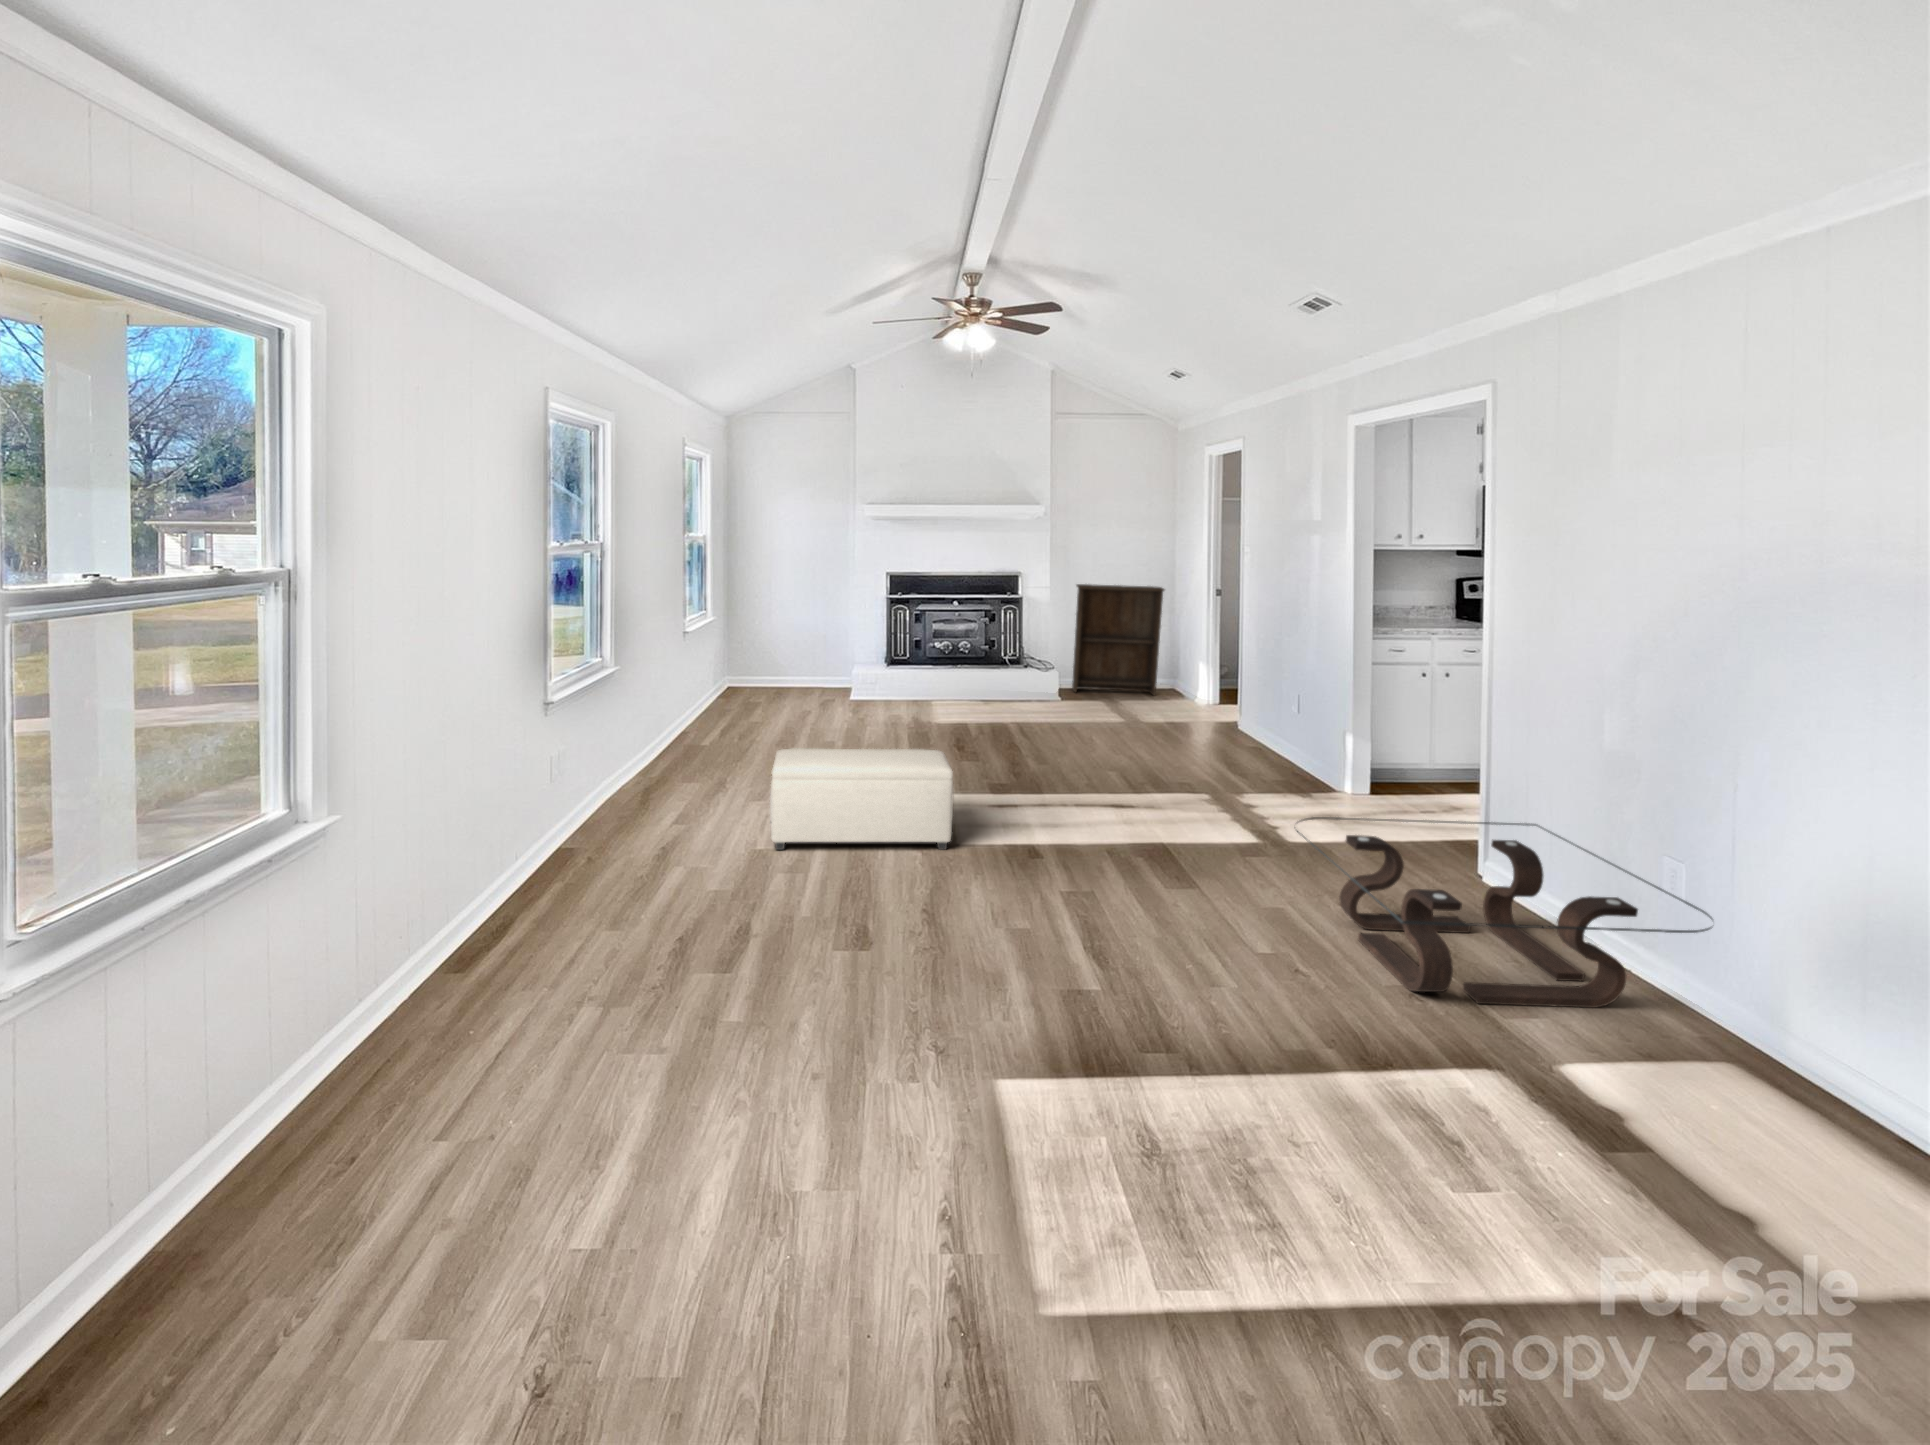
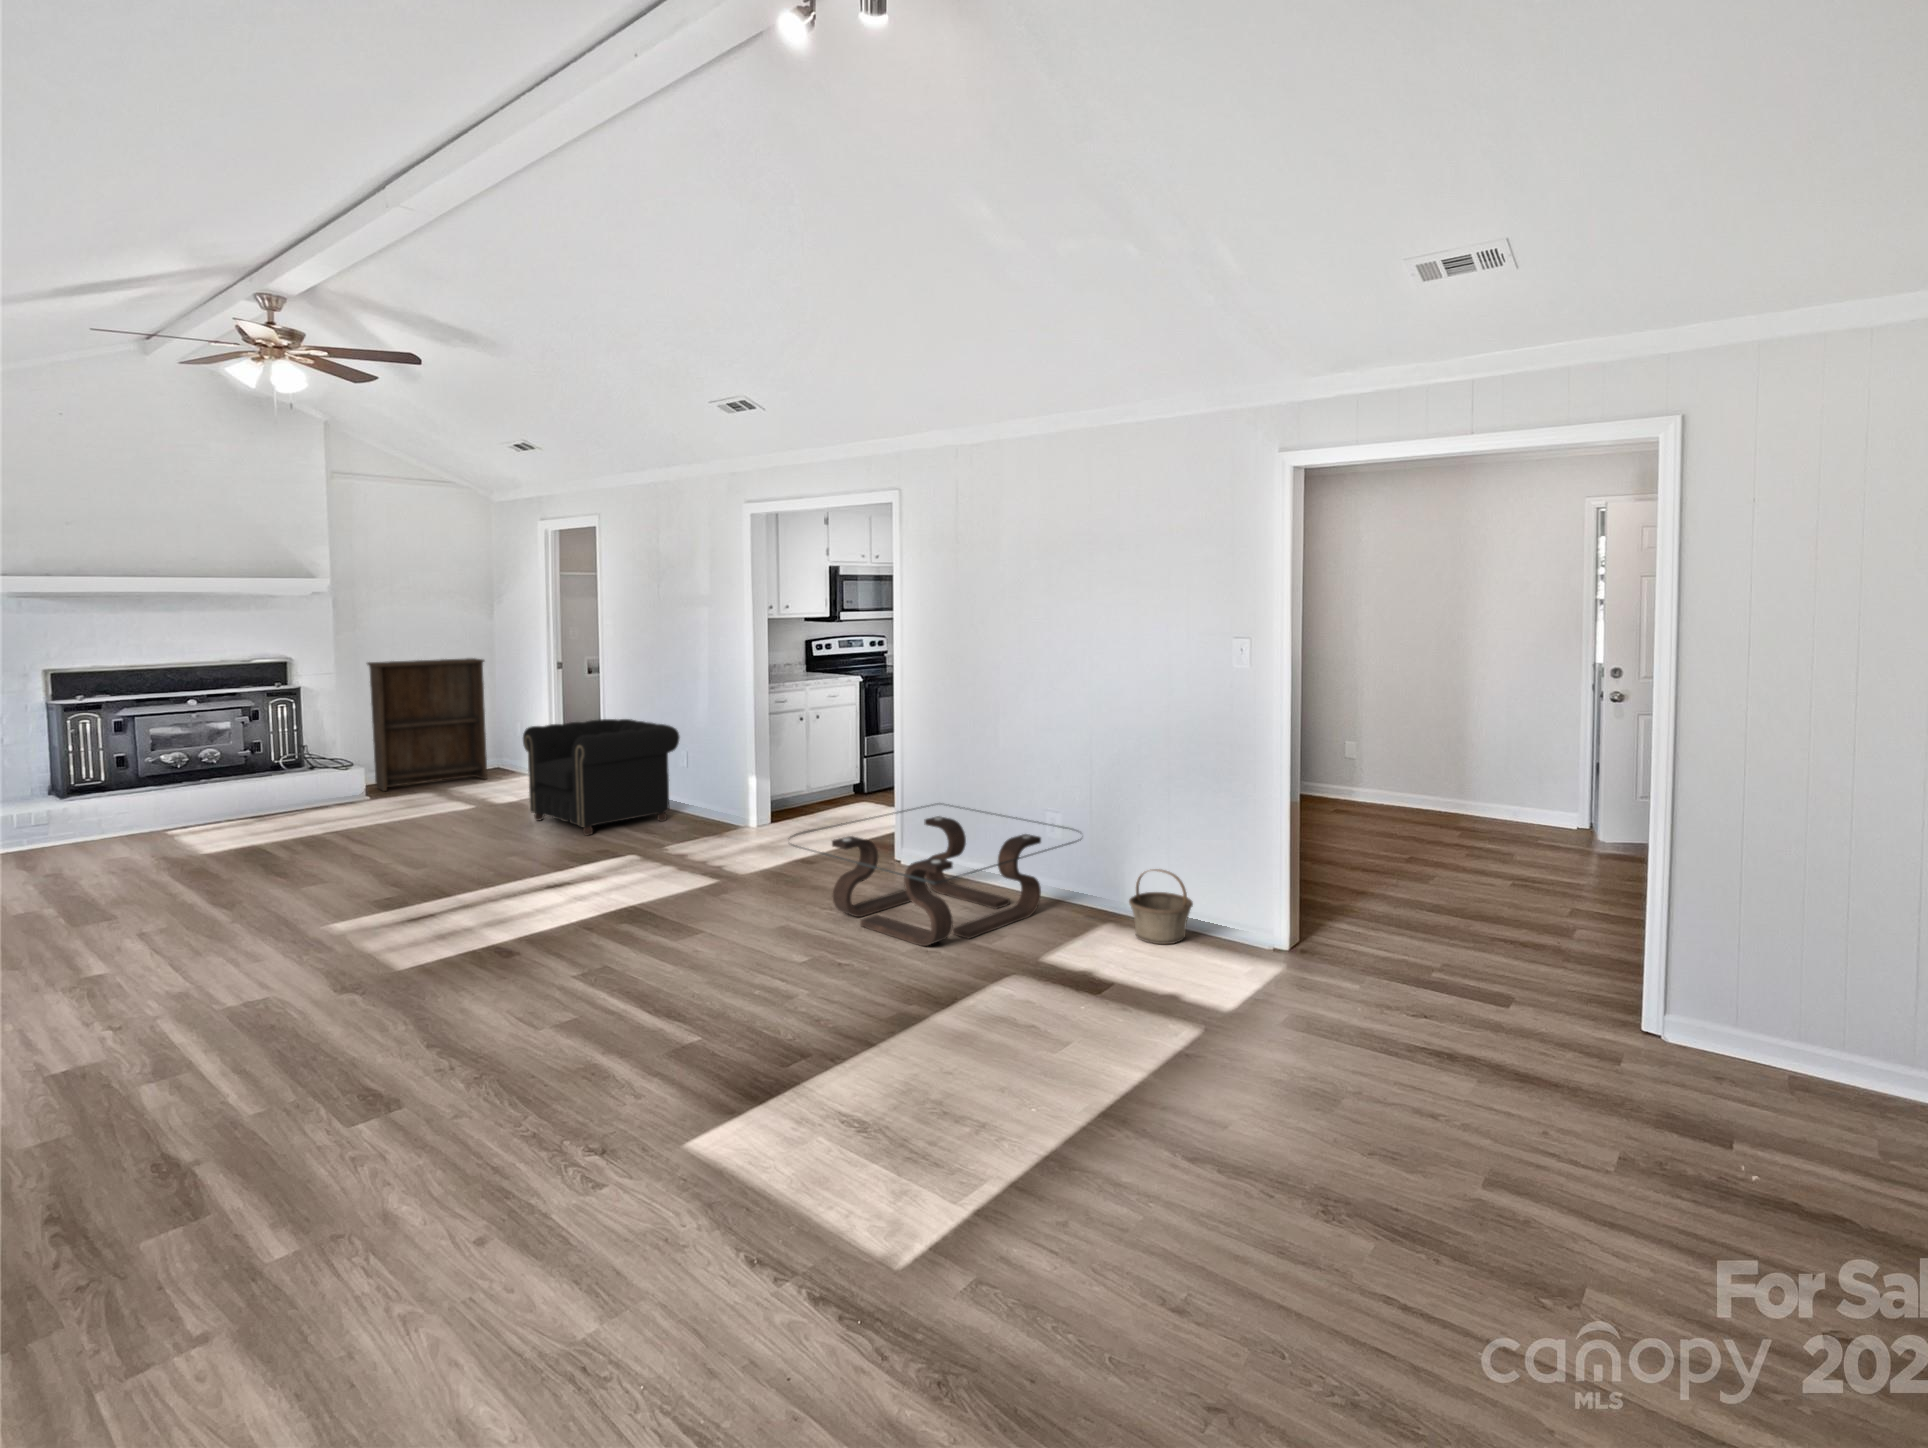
armchair: none [1154,656,1293,768] -> present [523,719,680,835]
ottoman: present [770,749,953,850] -> none [71,864,398,1057]
basket: none [1749,1013,1885,1142] -> present [1129,869,1193,944]

